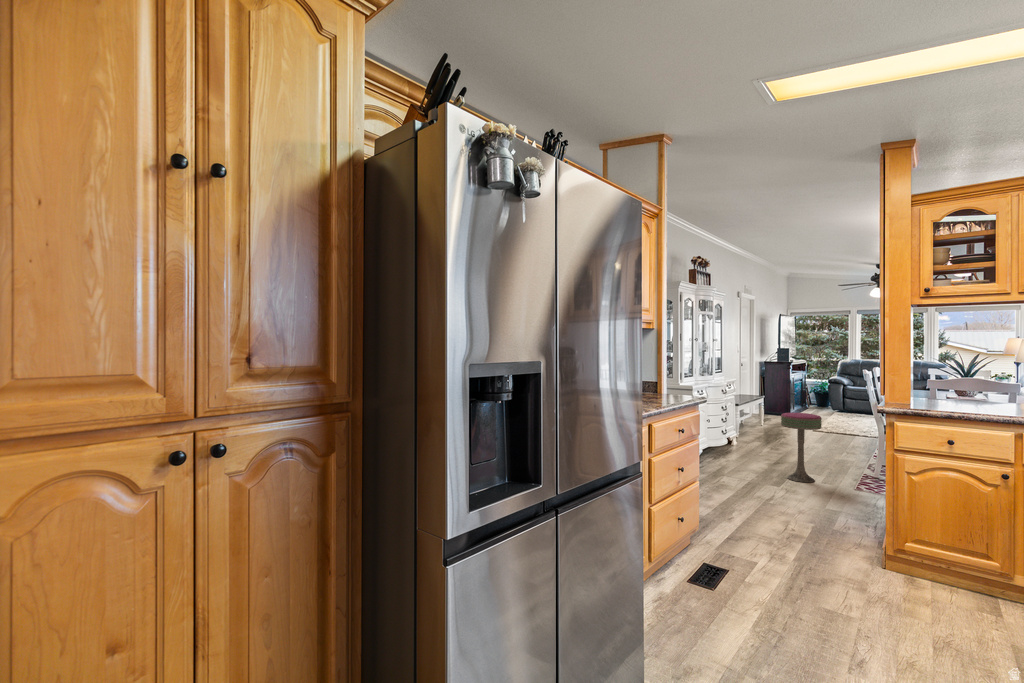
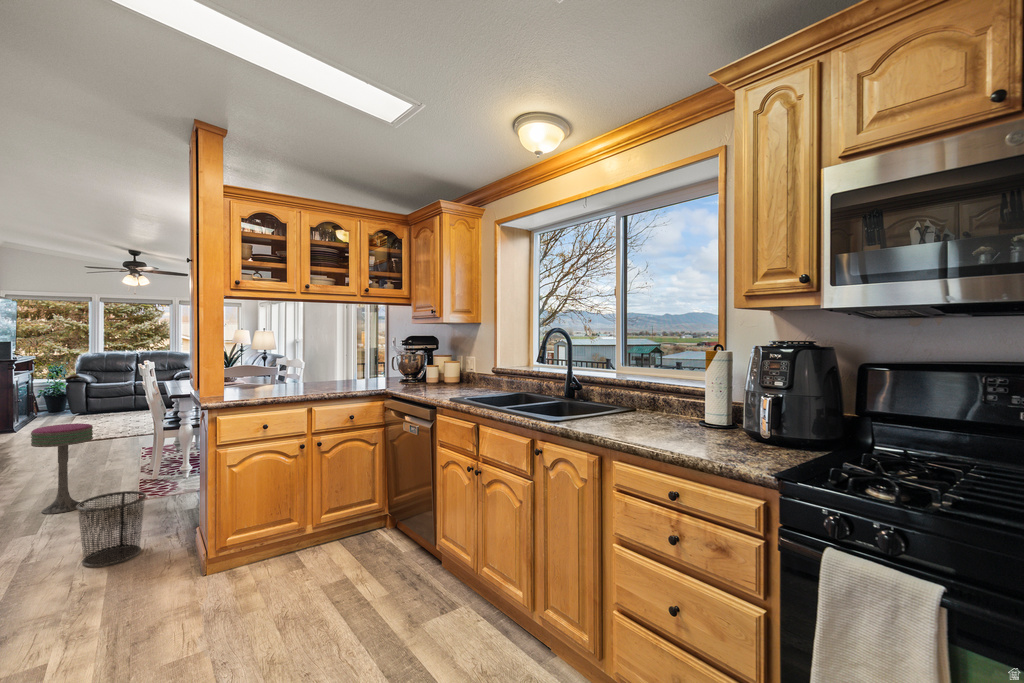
waste bin: none [795,471,846,530] -> present [76,491,146,567]

